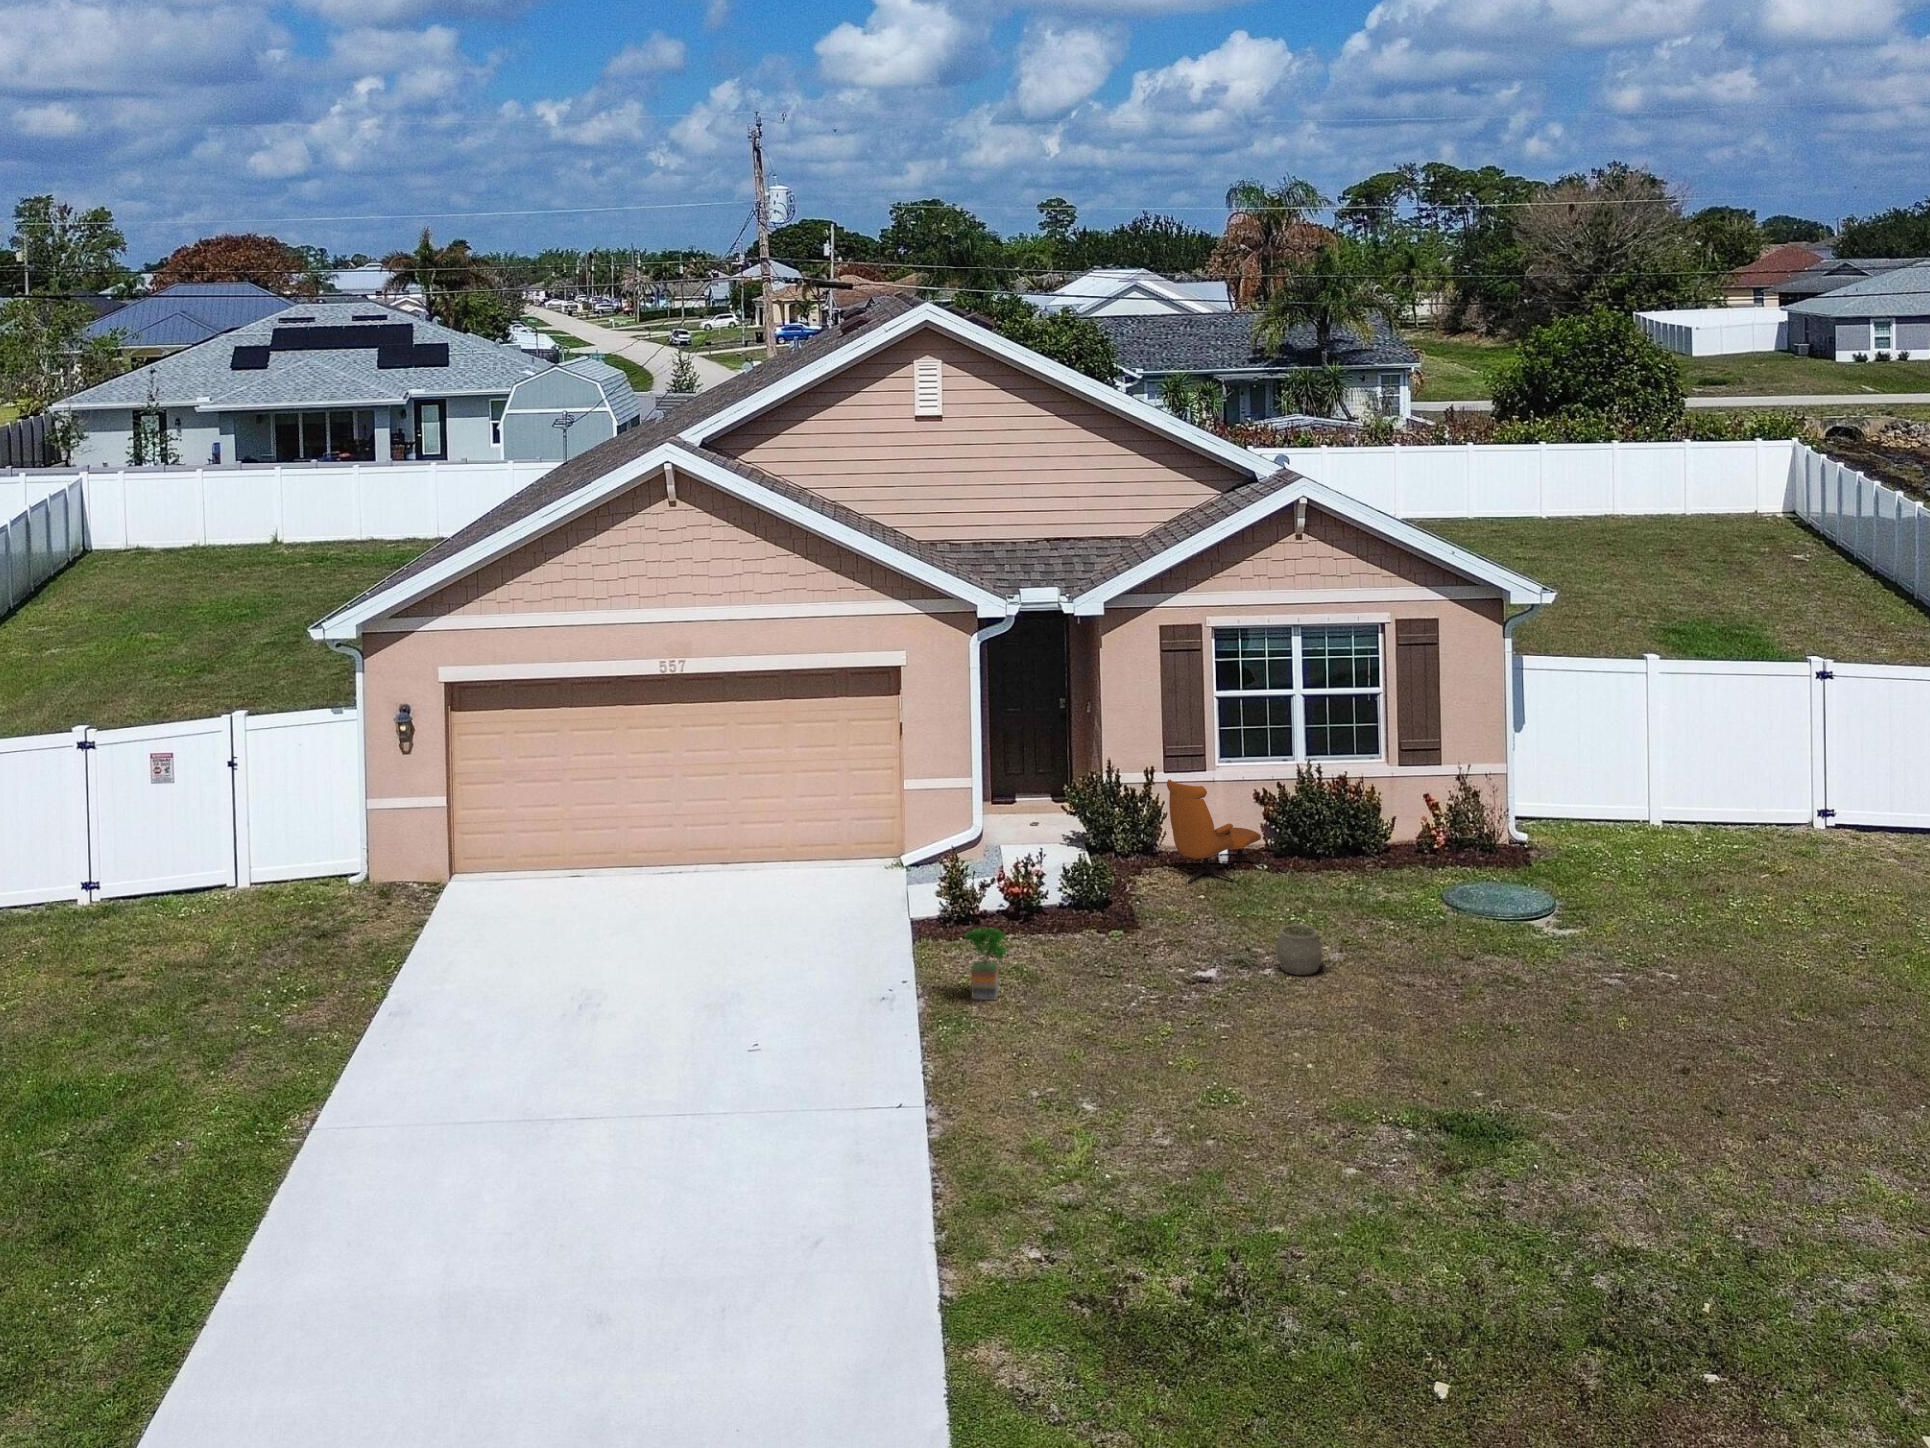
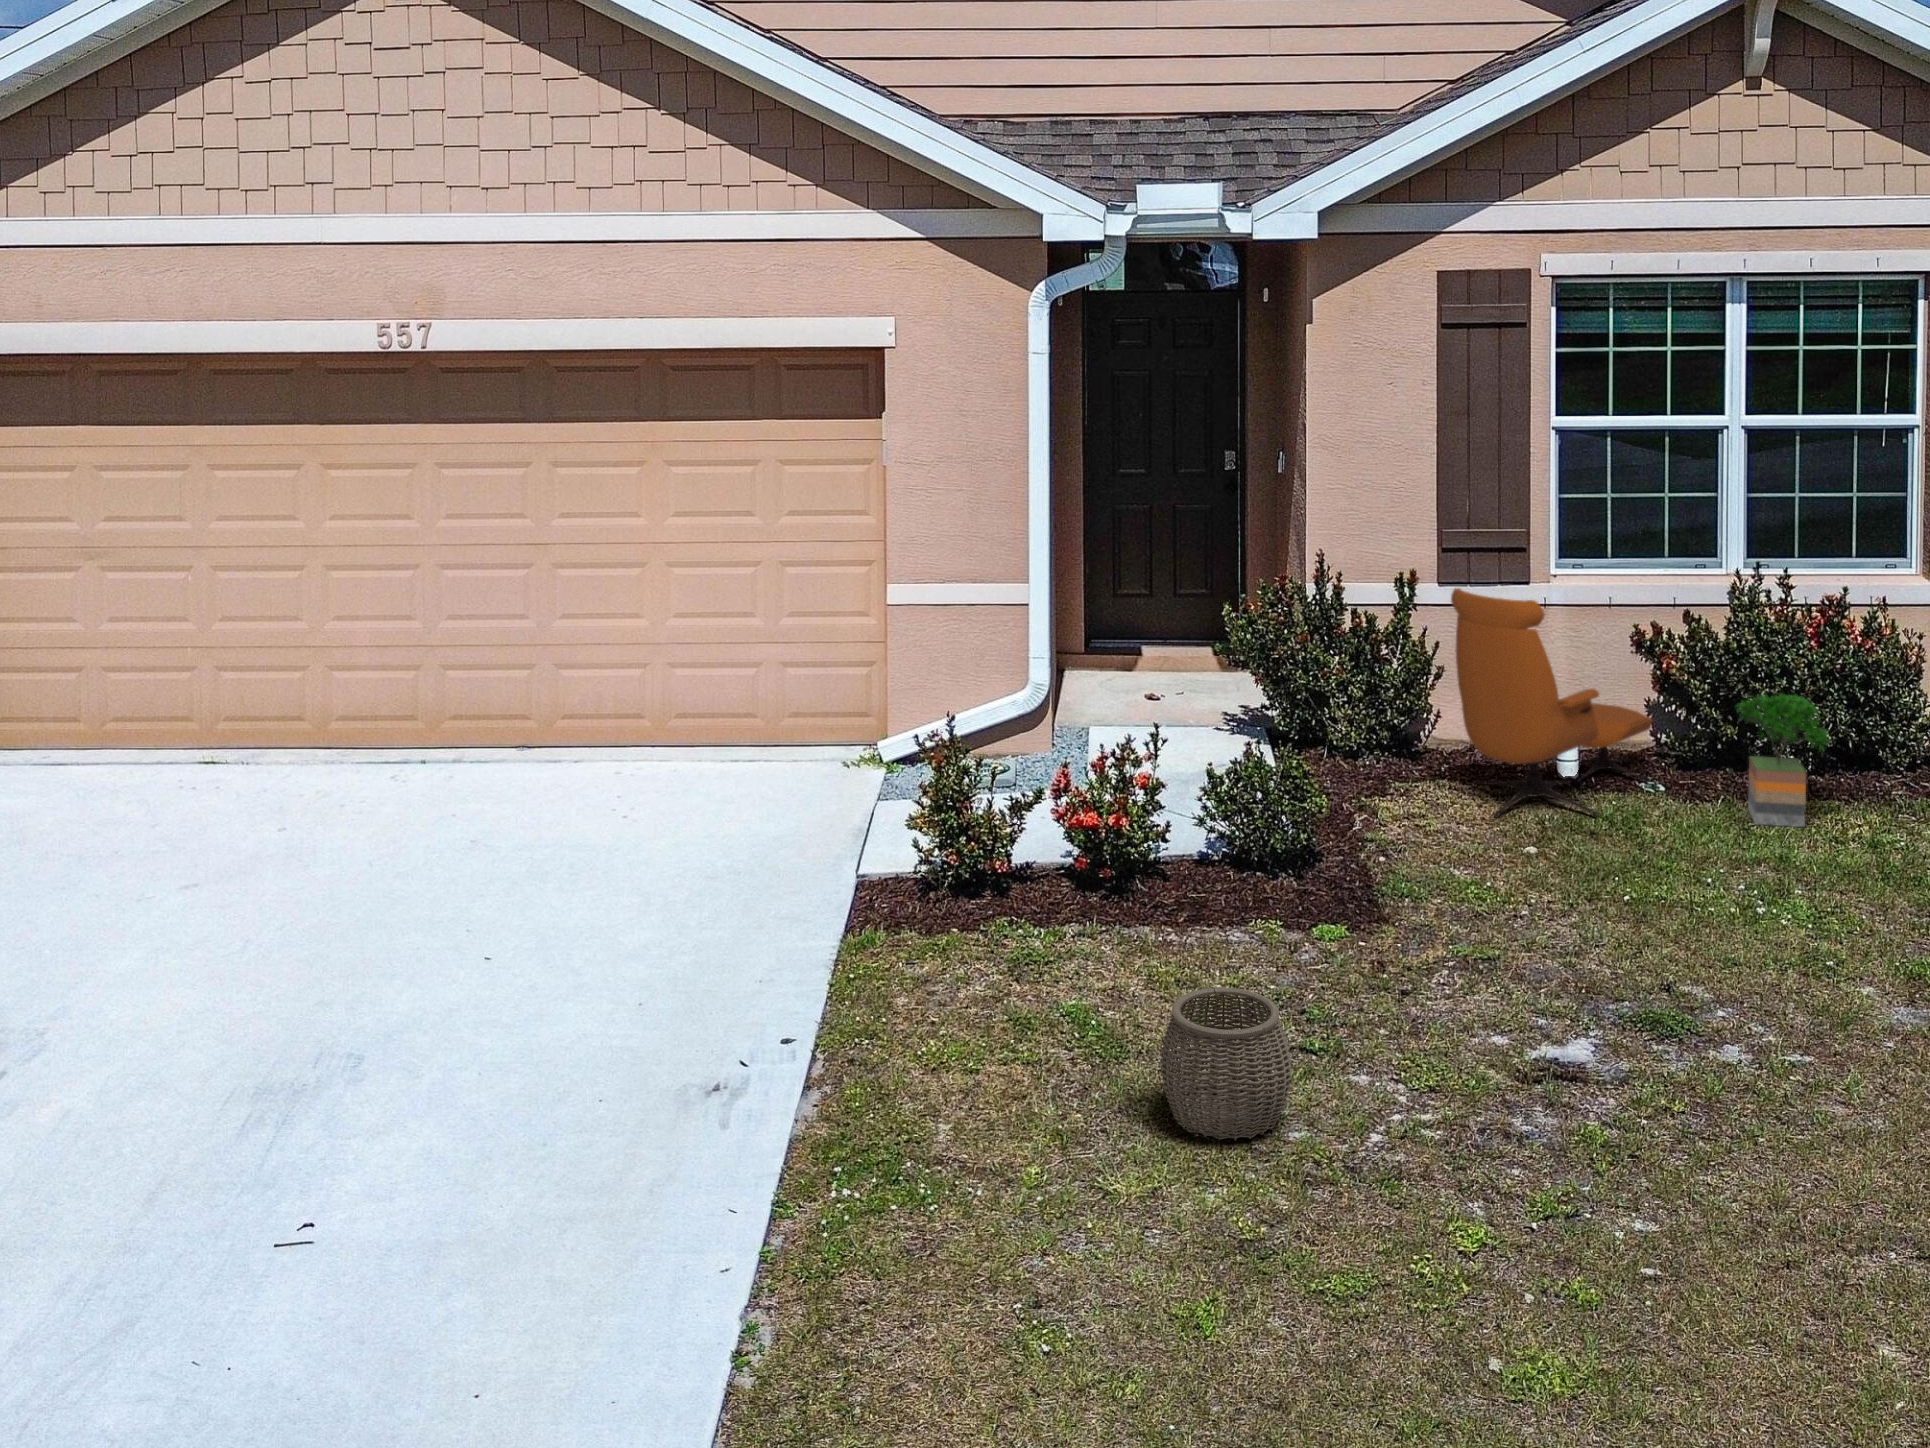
woven basket: present [1276,924,1322,975] -> present [1160,987,1291,1141]
potted tree: present [965,928,1007,1000] -> present [1738,694,1828,827]

